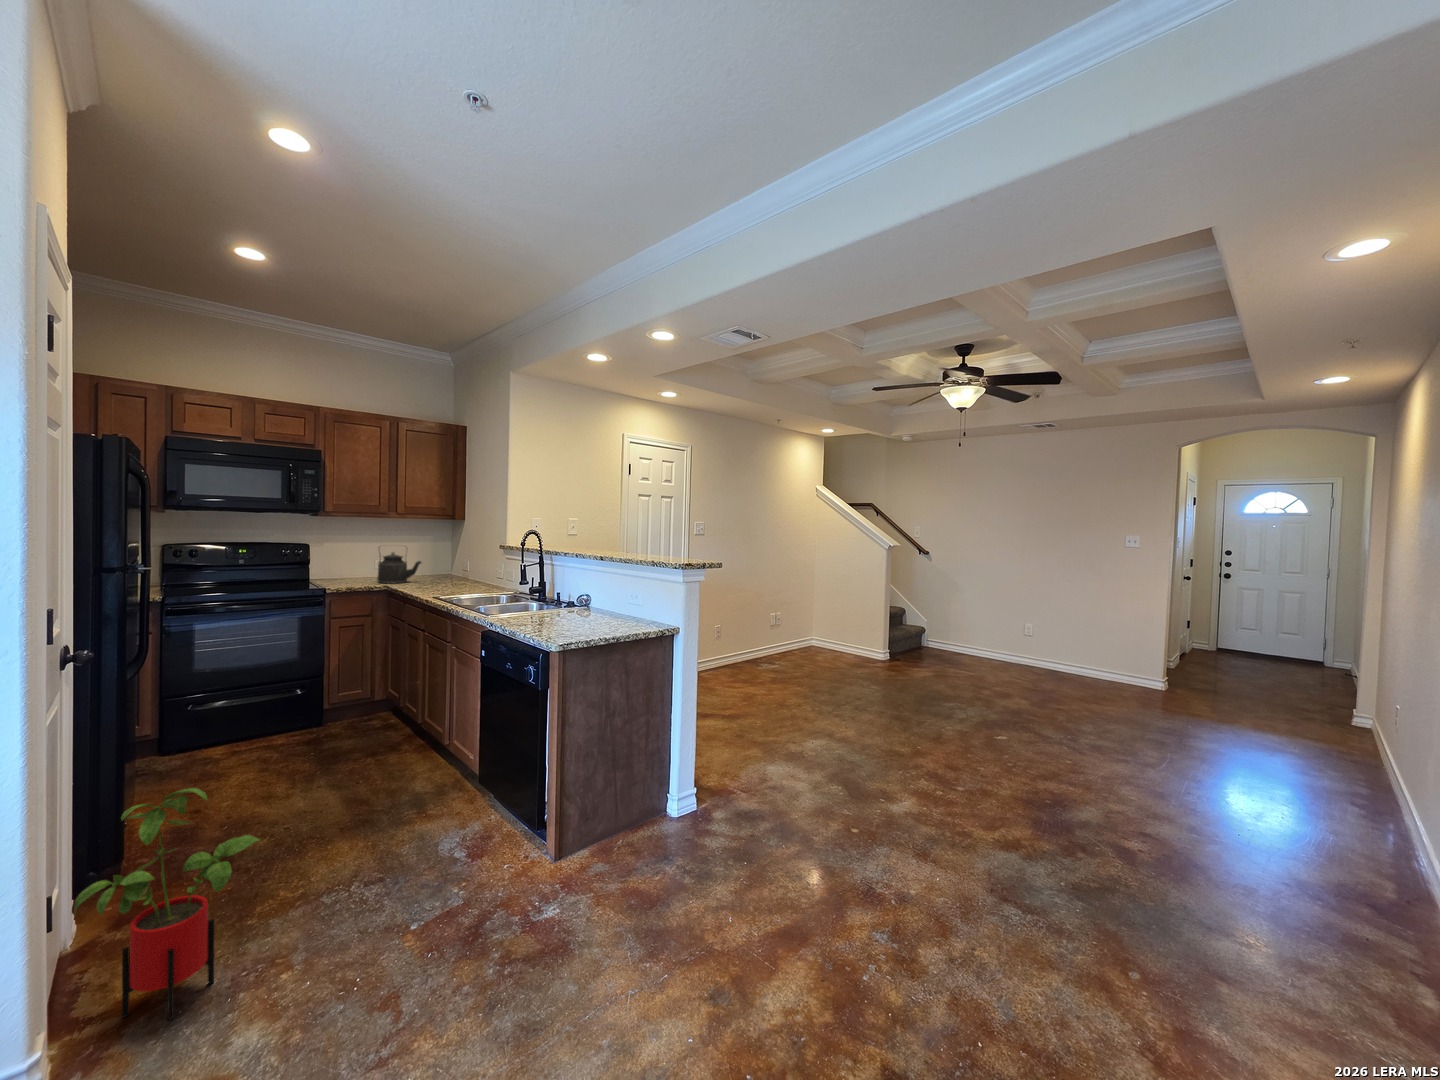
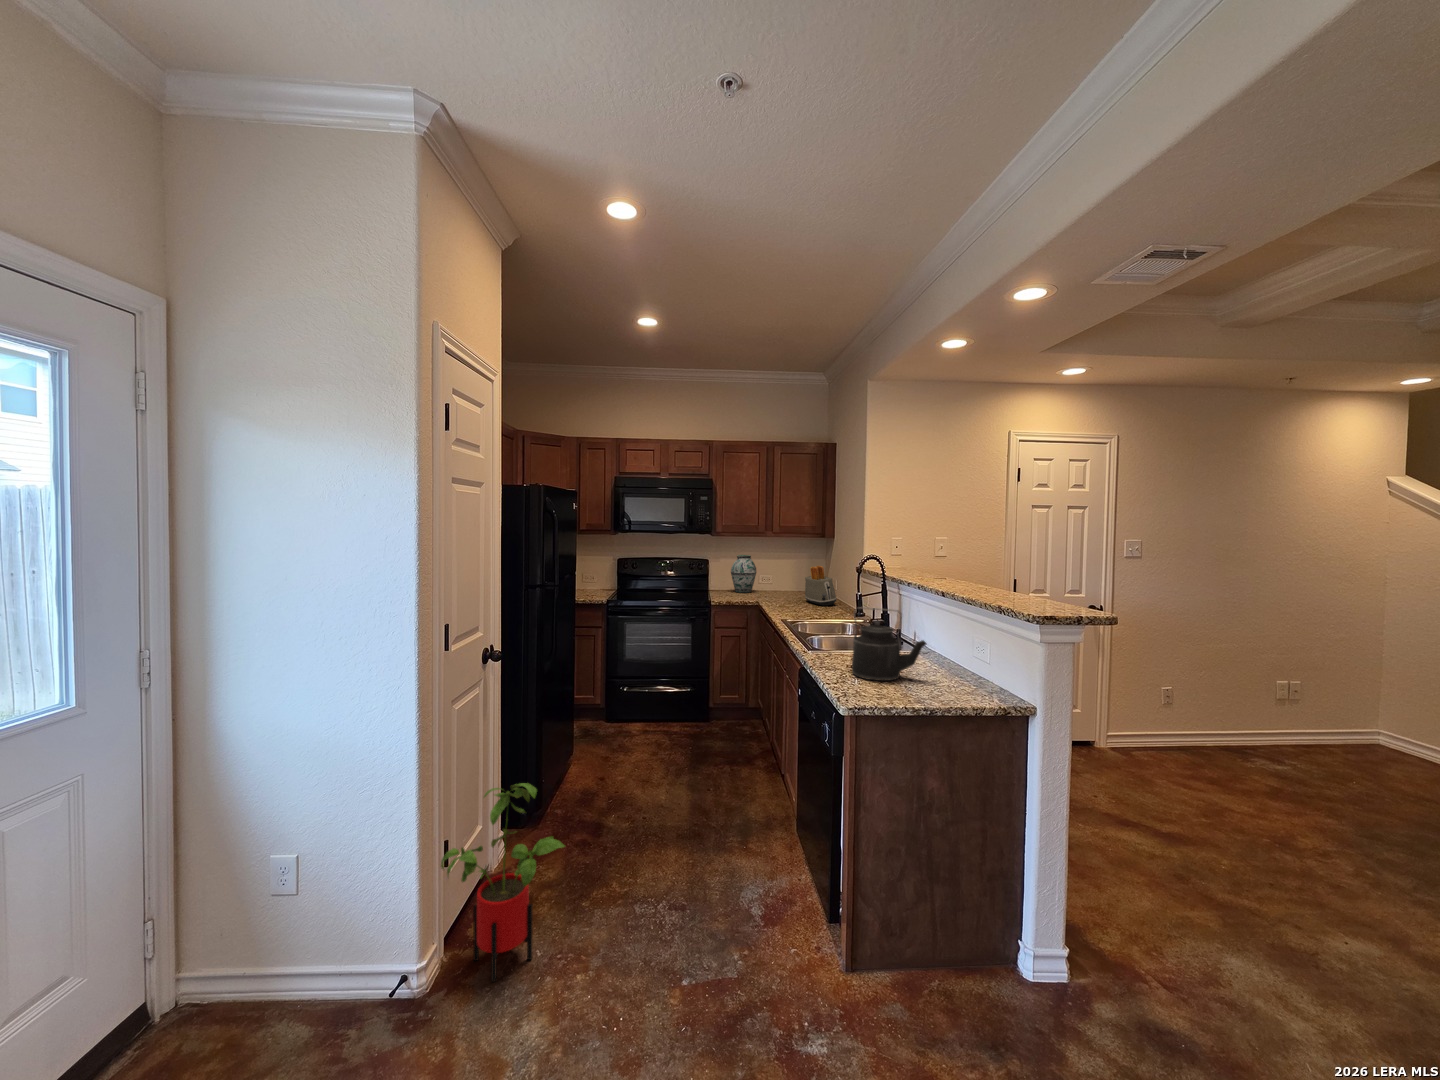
vase: none [337,538,371,580] -> present [731,555,756,593]
toaster: none [437,546,474,585] -> present [805,566,837,606]
kettle: present [378,547,421,584] -> present [852,607,926,681]

